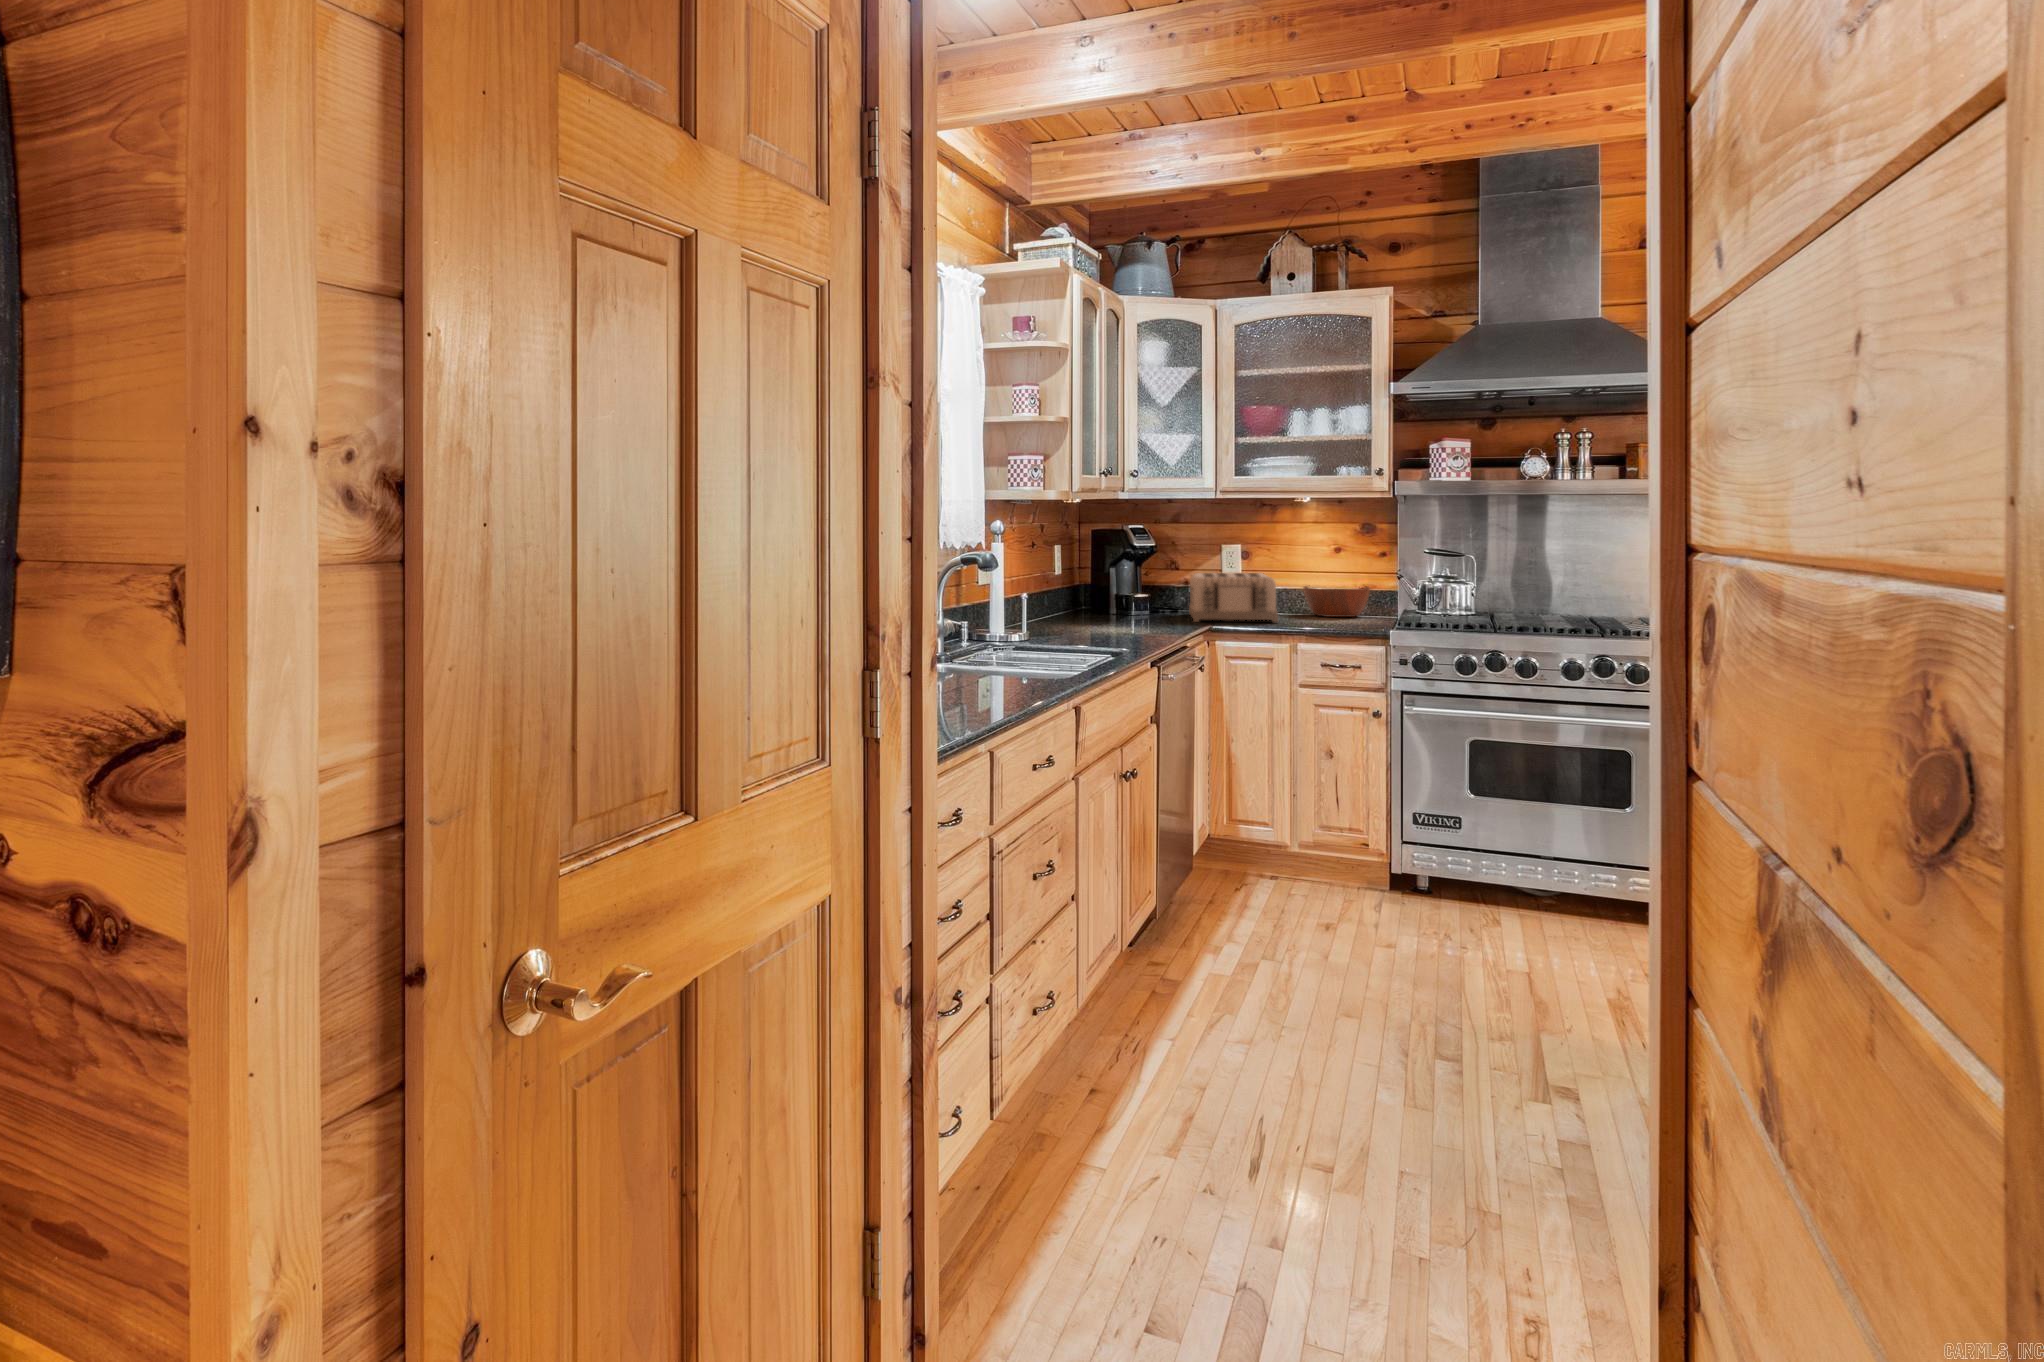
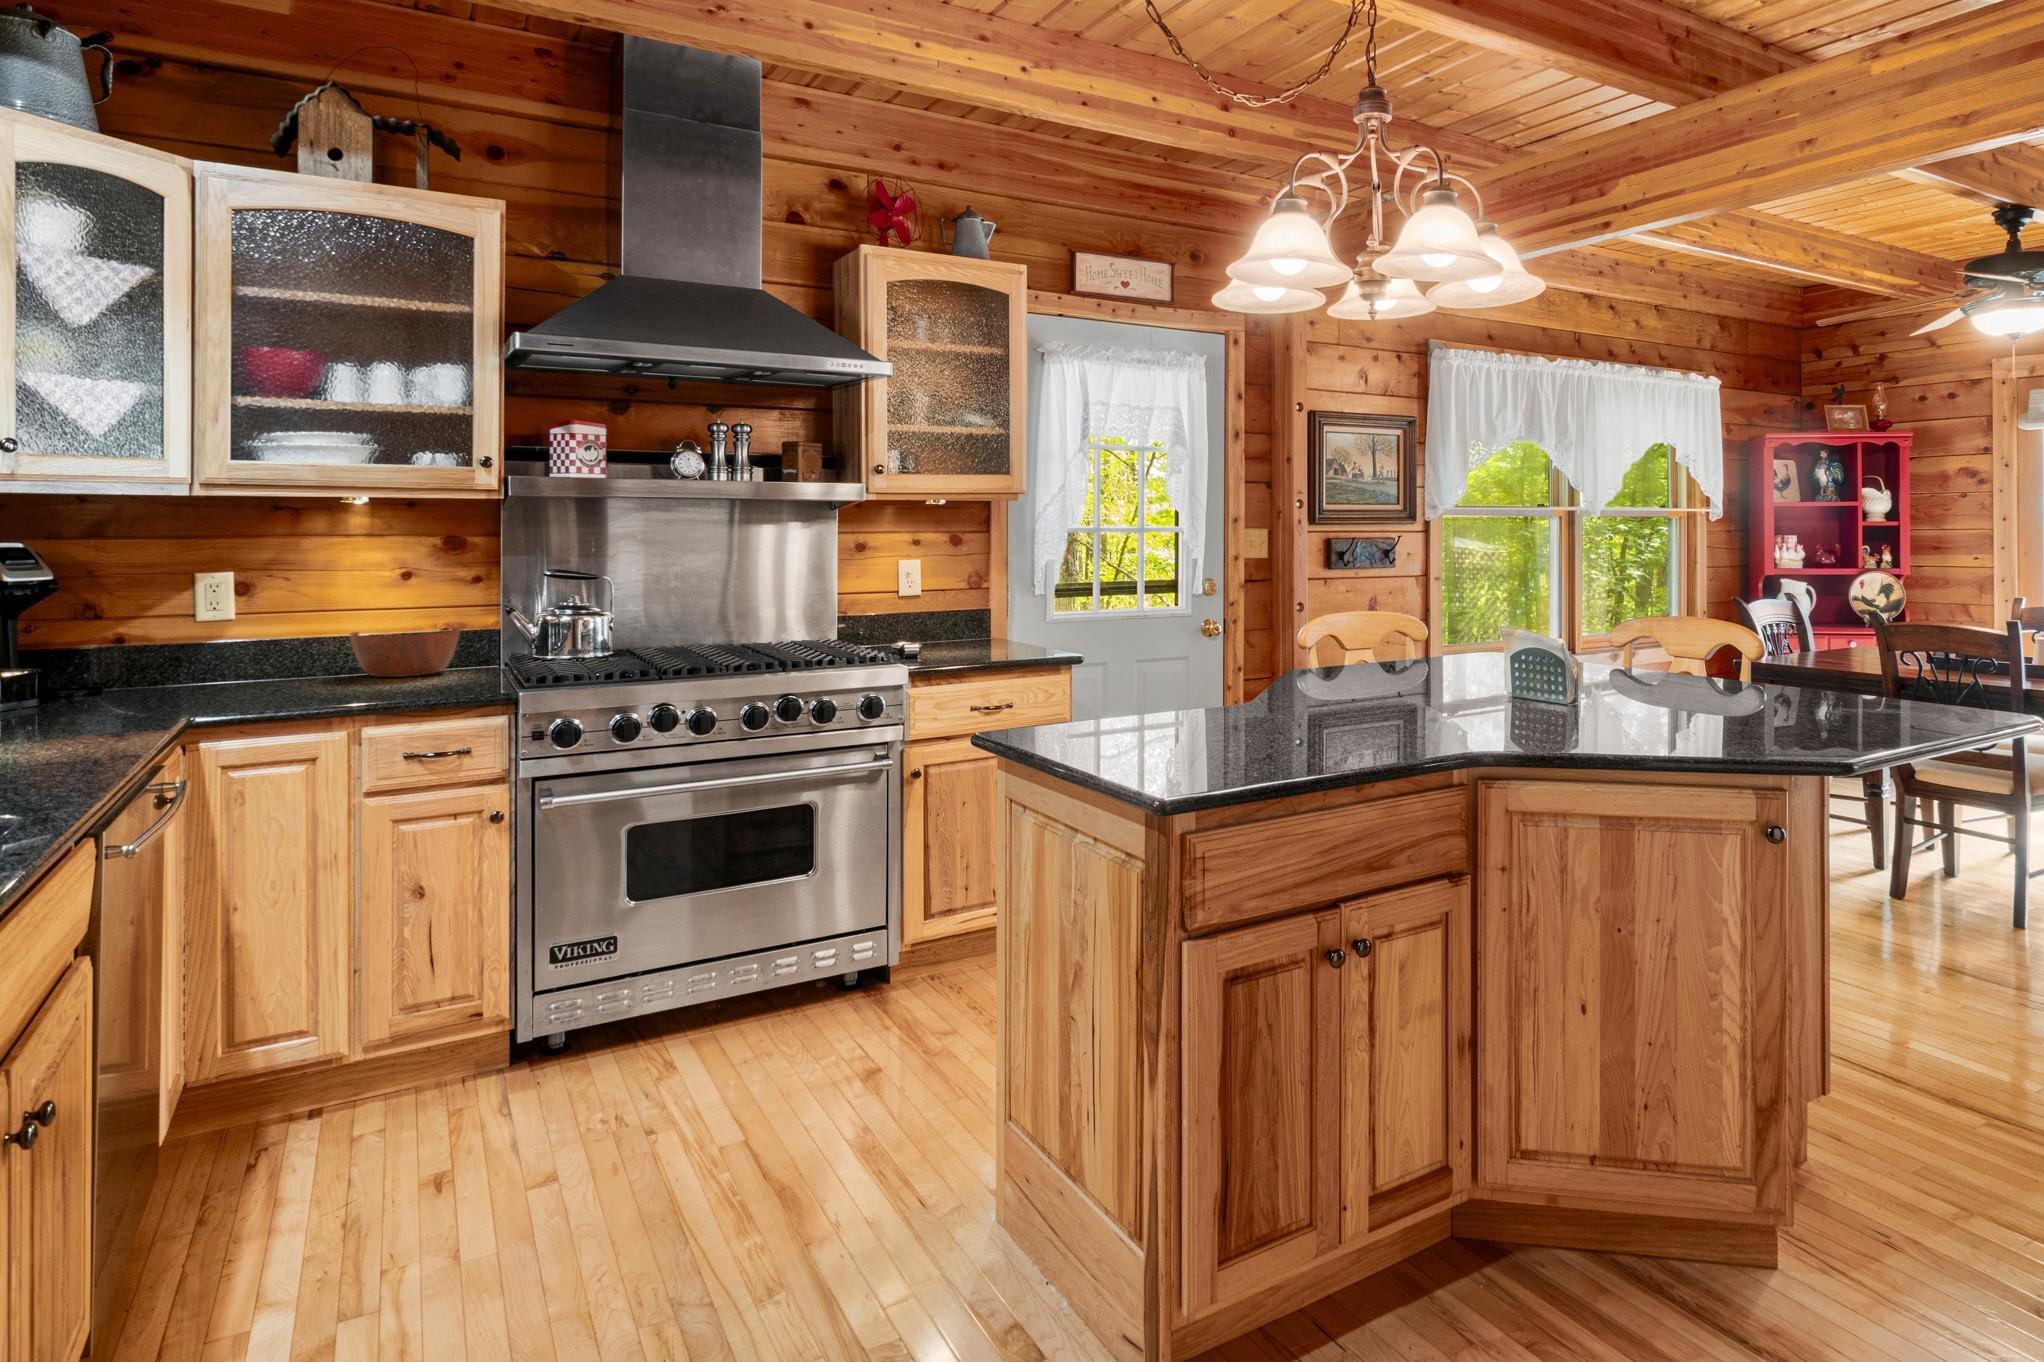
toaster: present [1189,573,1278,622] -> none [128,617,320,711]

